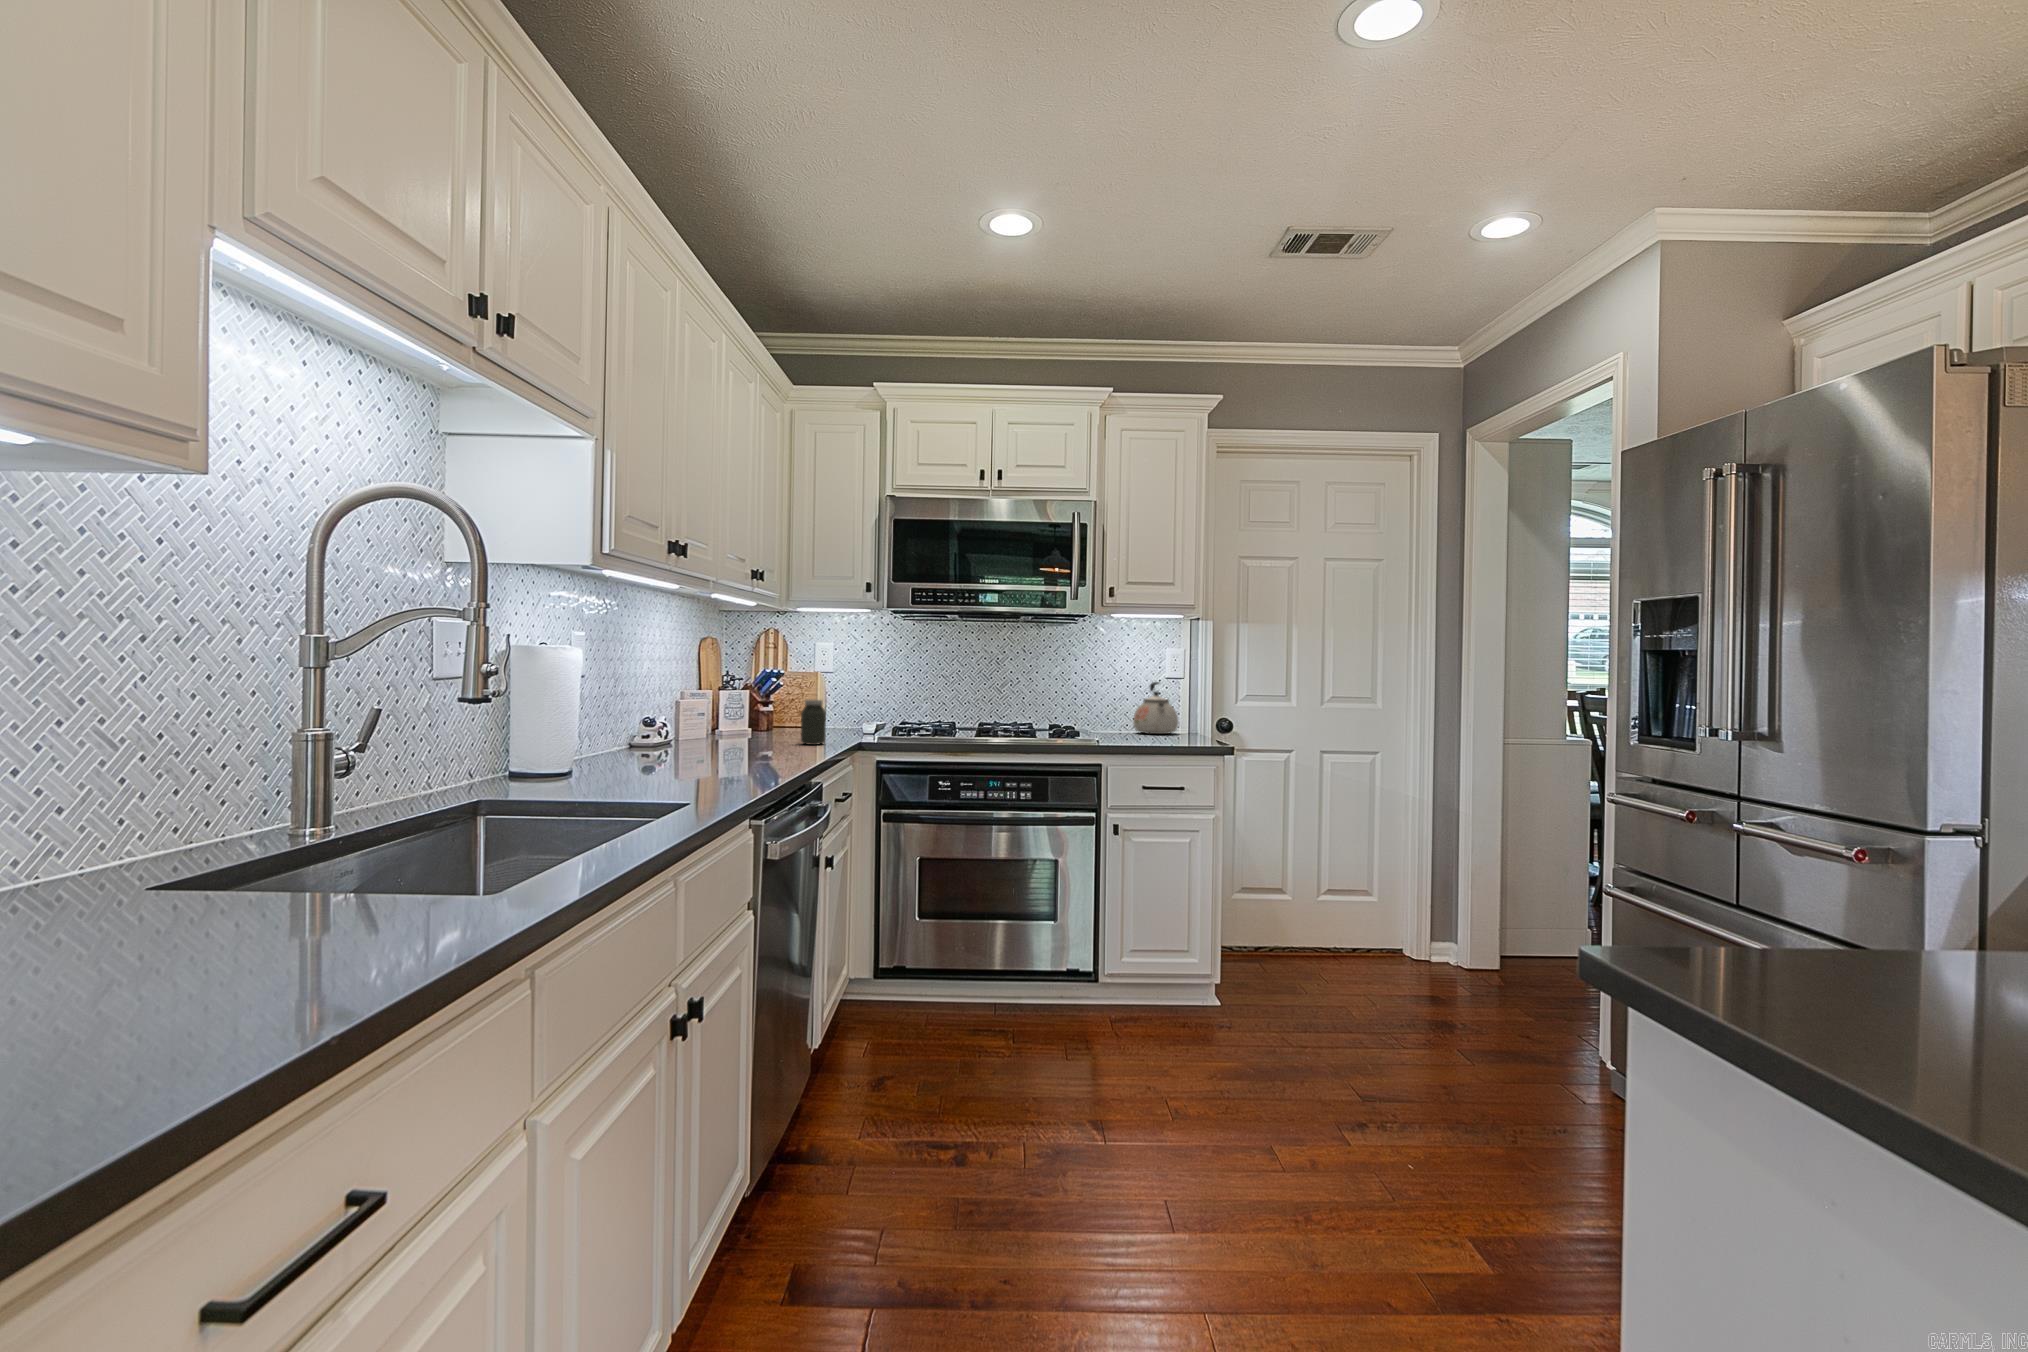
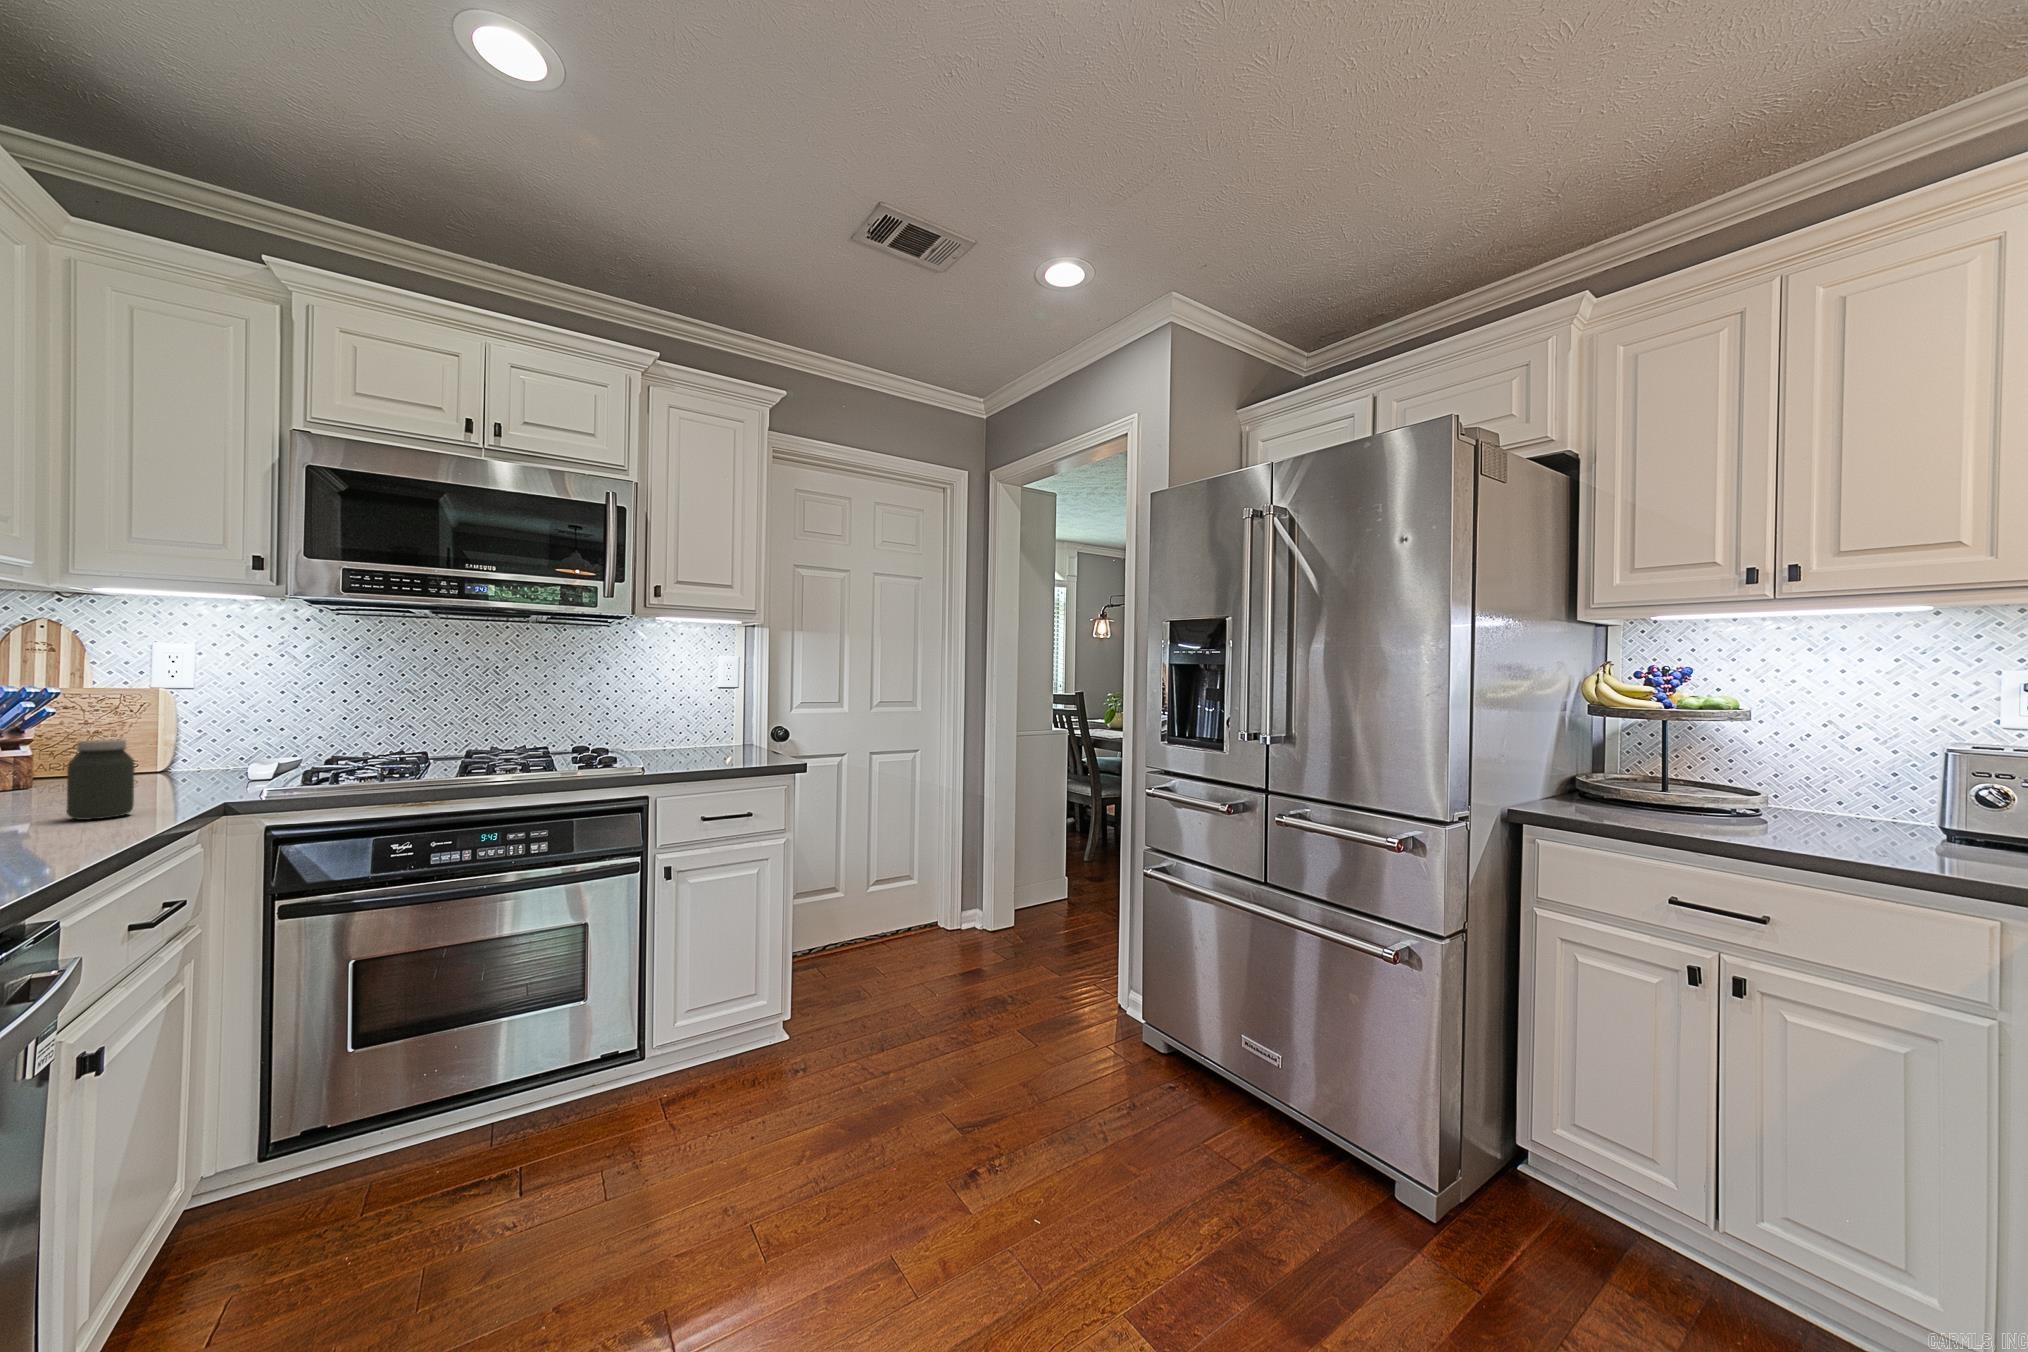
kettle: present [1133,682,1178,734] -> none [681,693,733,750]

